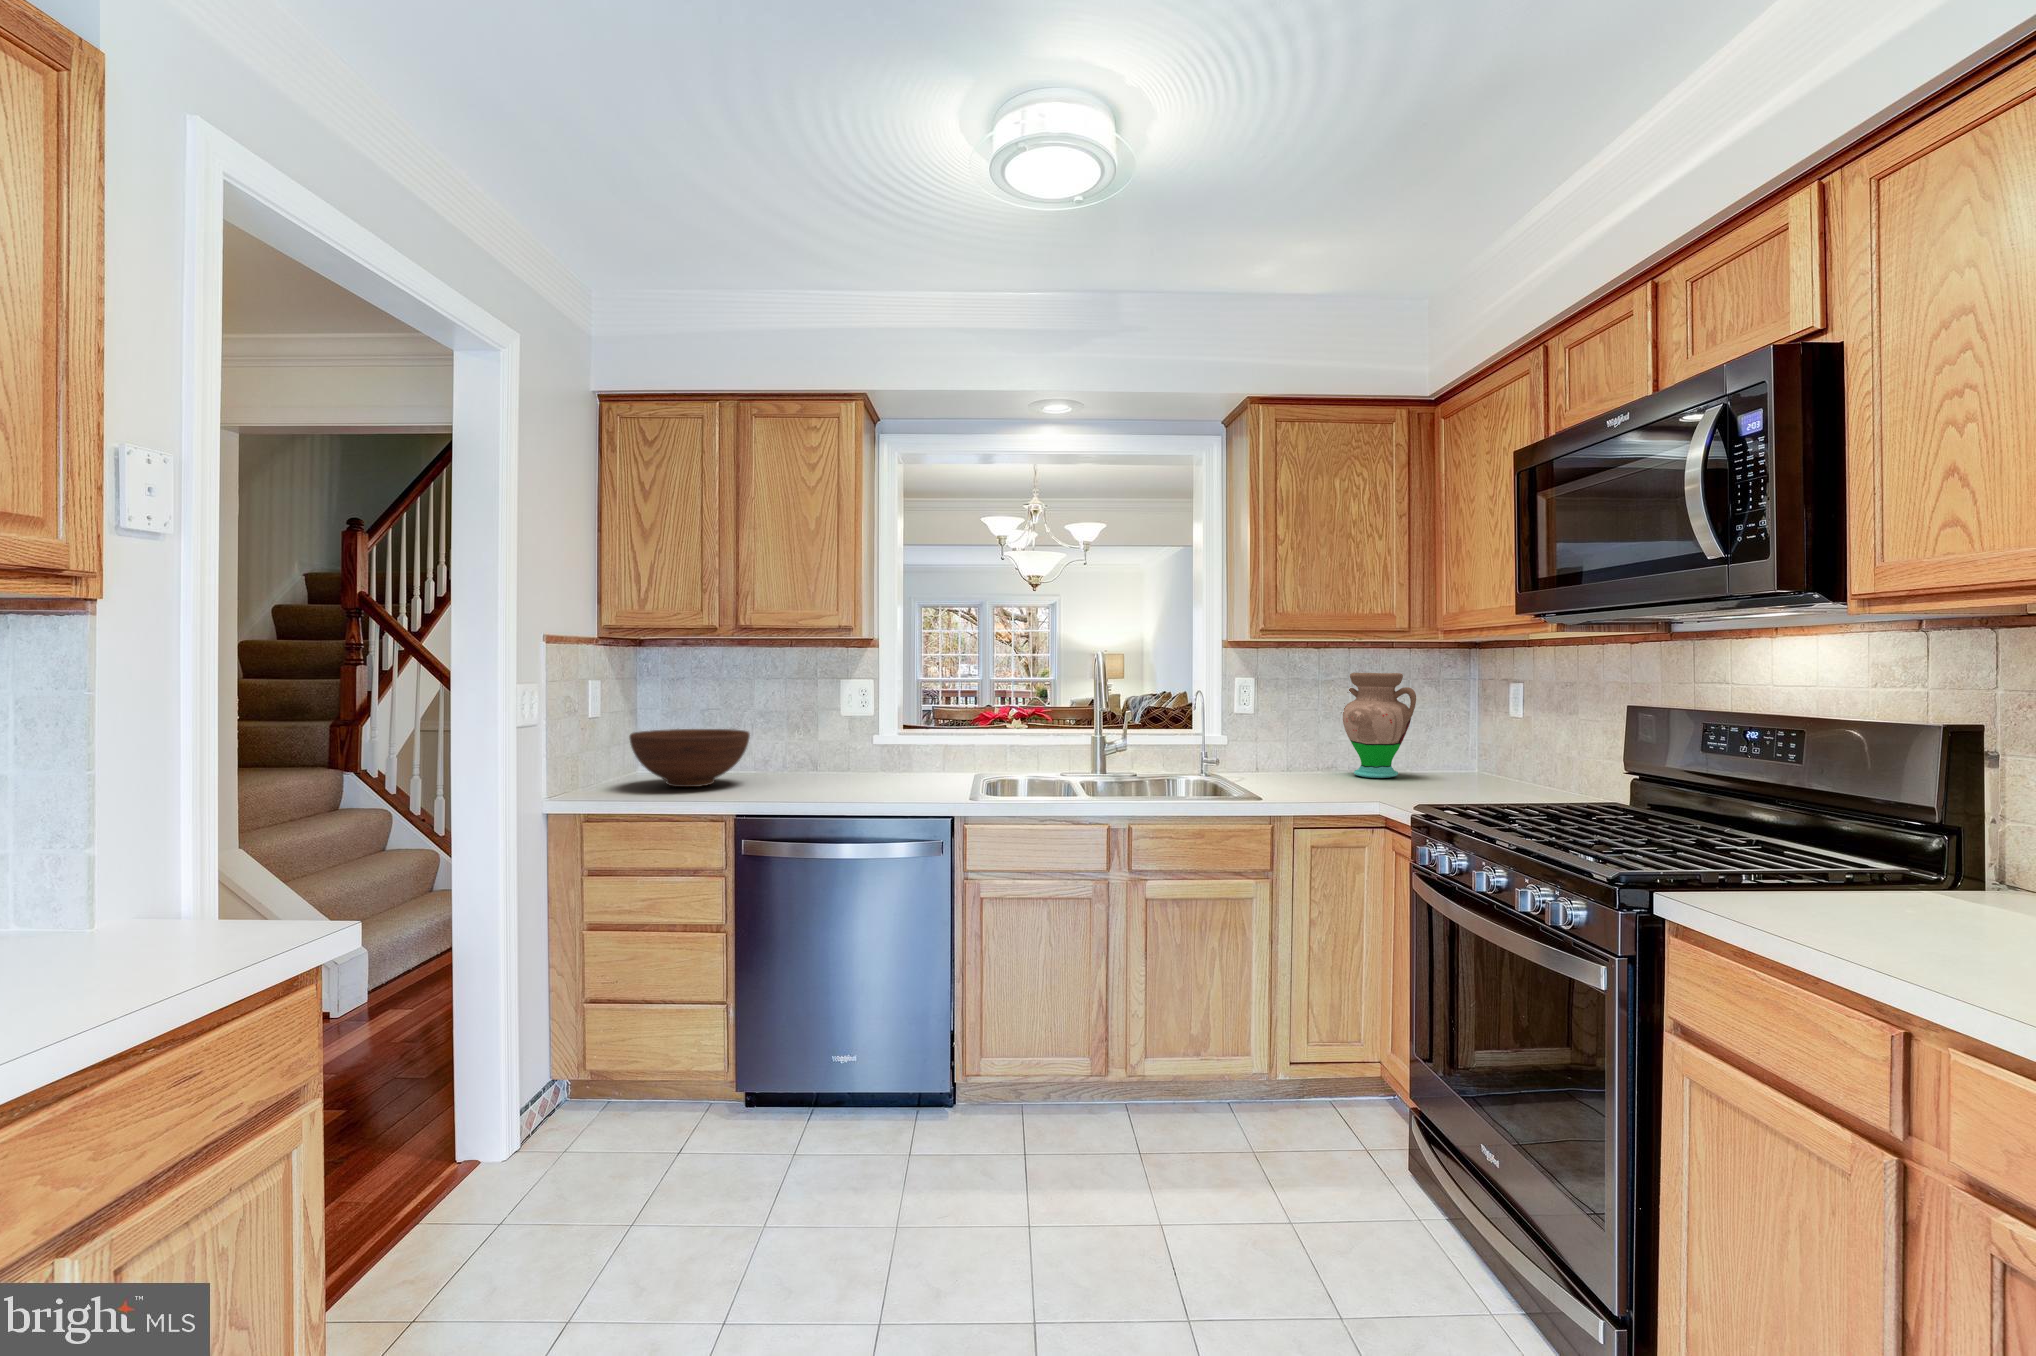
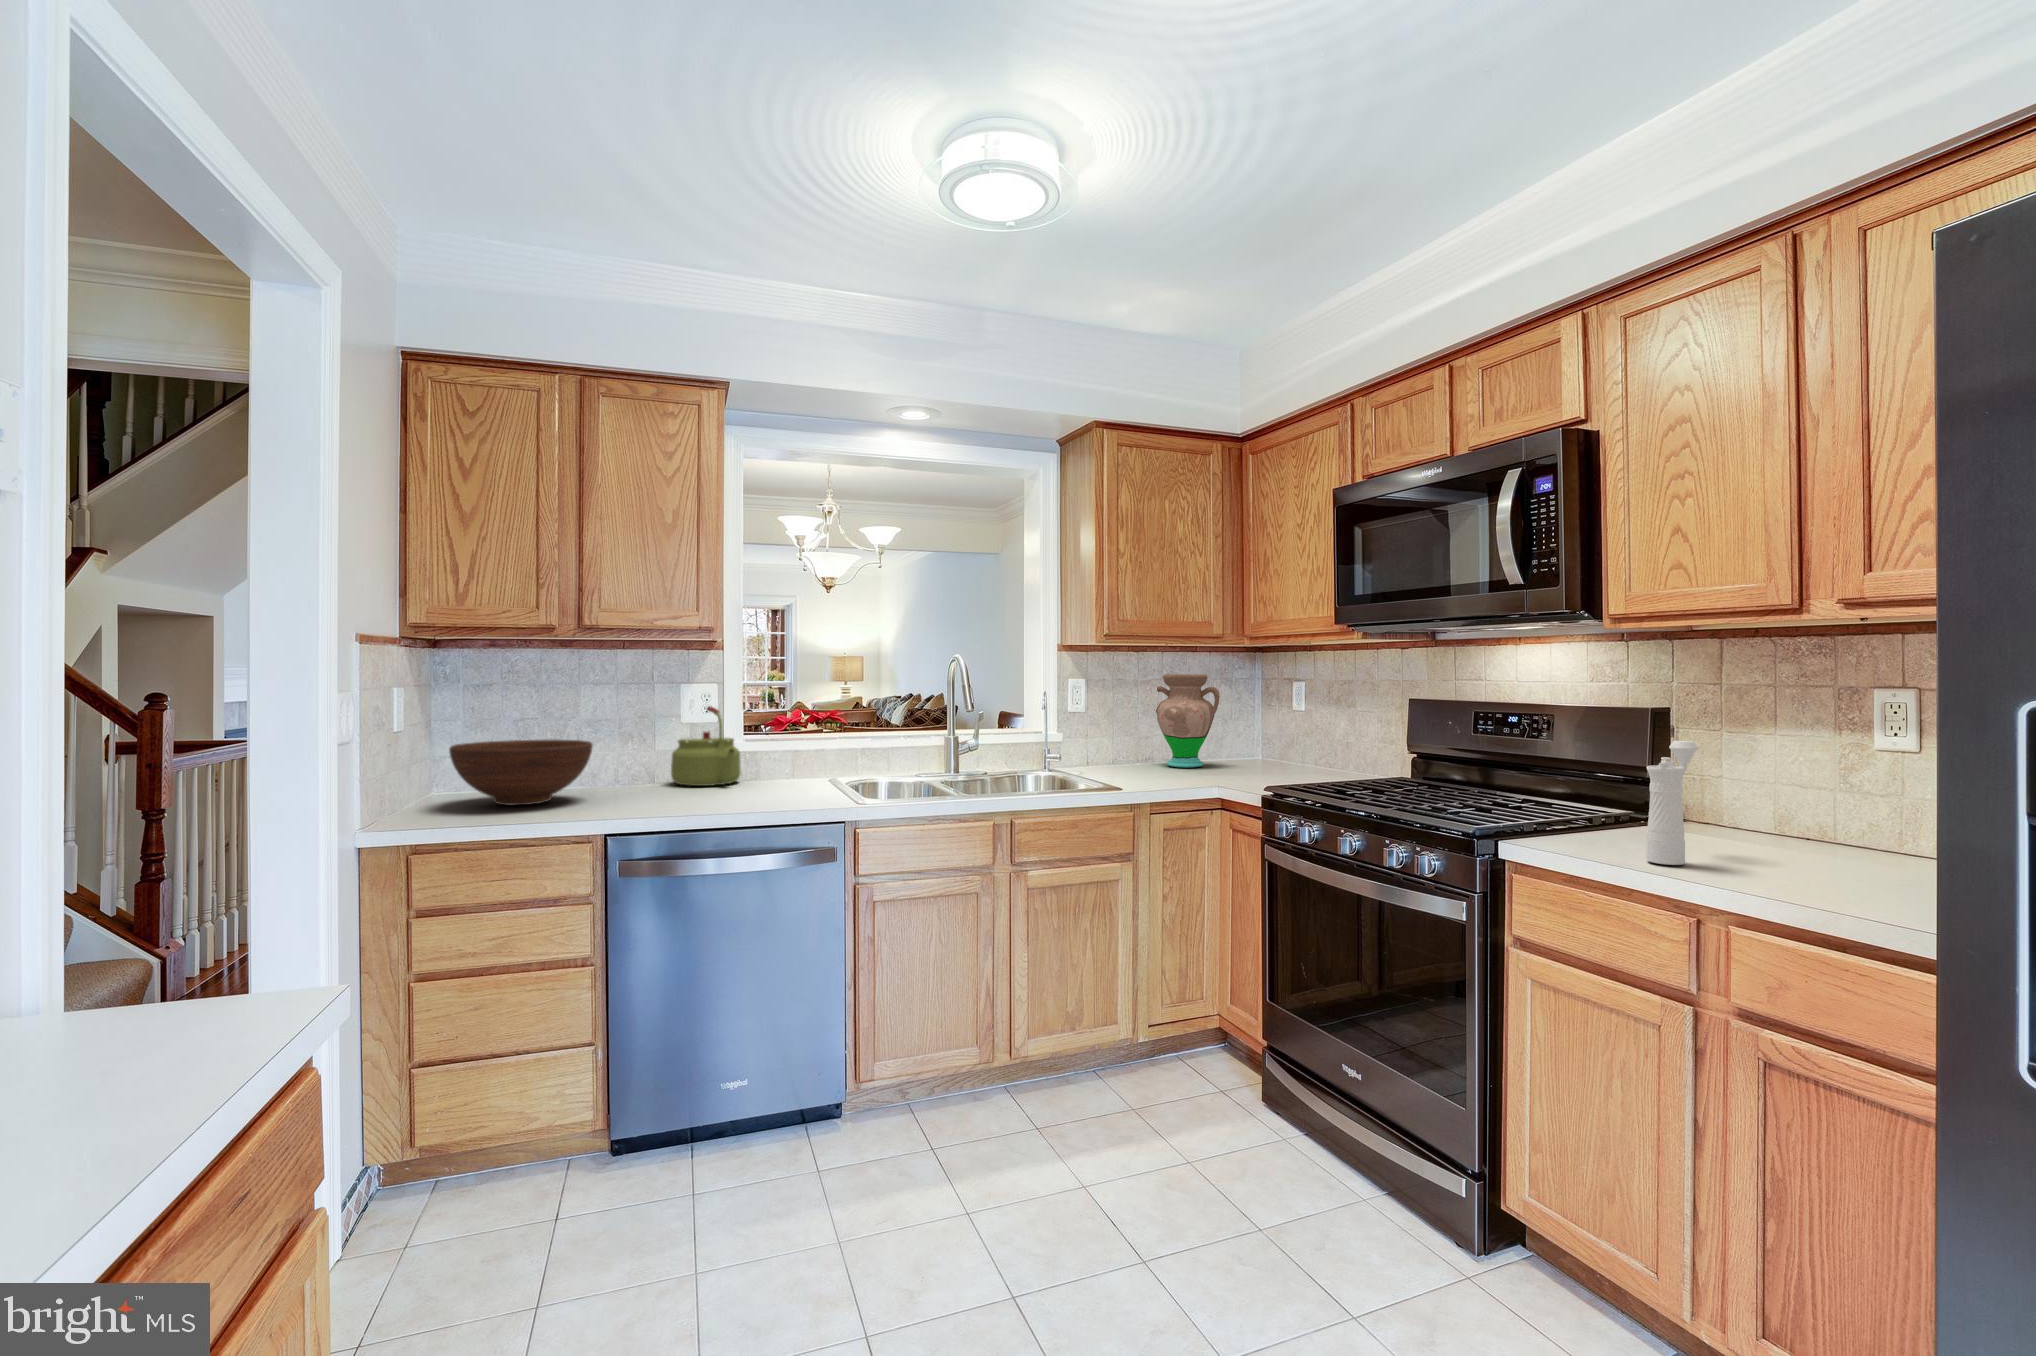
kettle: none [833,701,896,776] -> present [671,707,741,786]
pepper mill: none [1855,772,1960,949] -> present [1646,741,1698,865]

